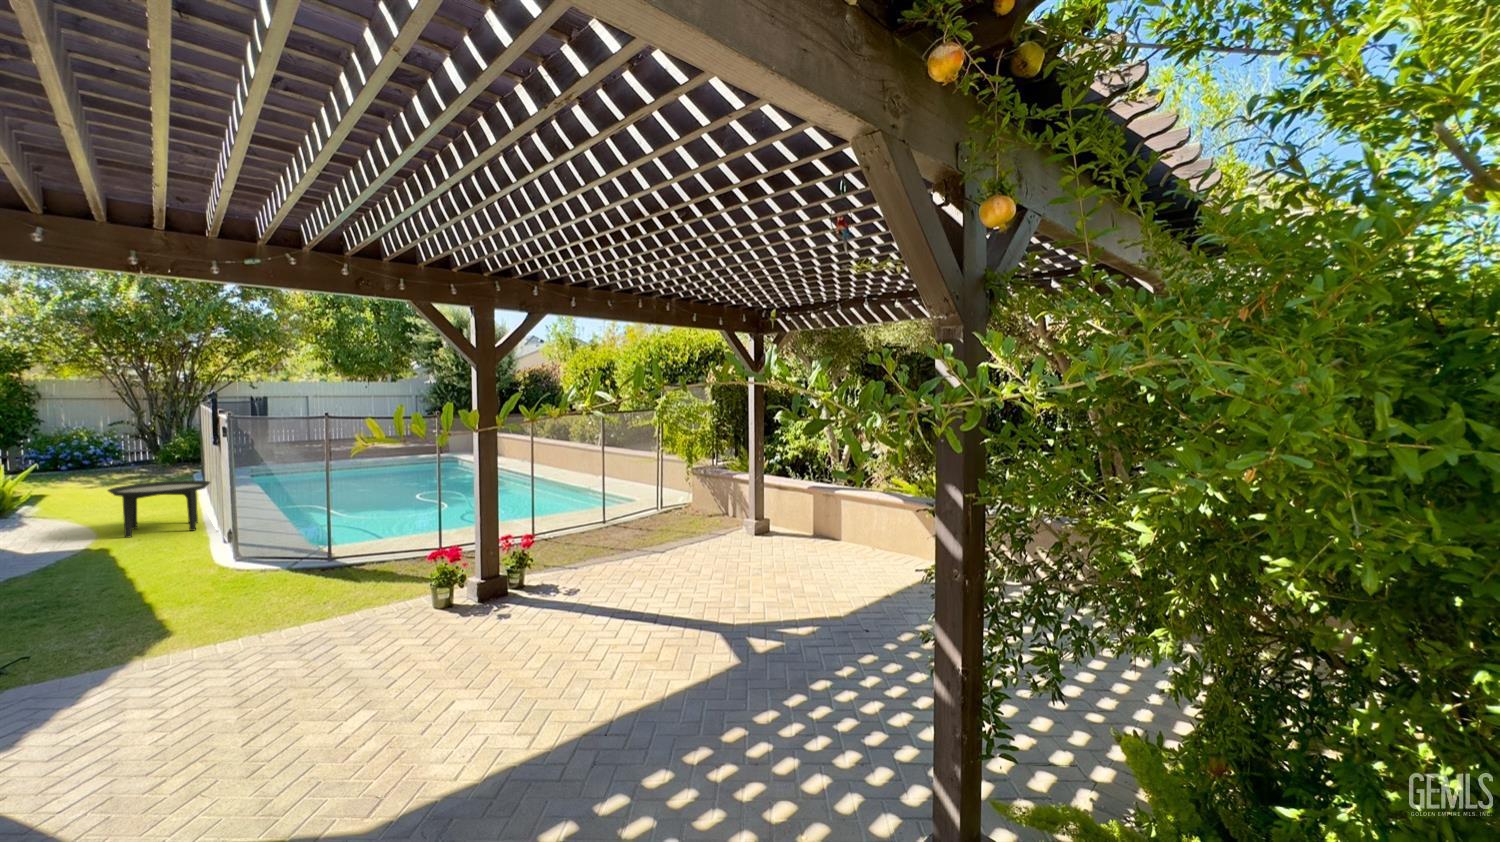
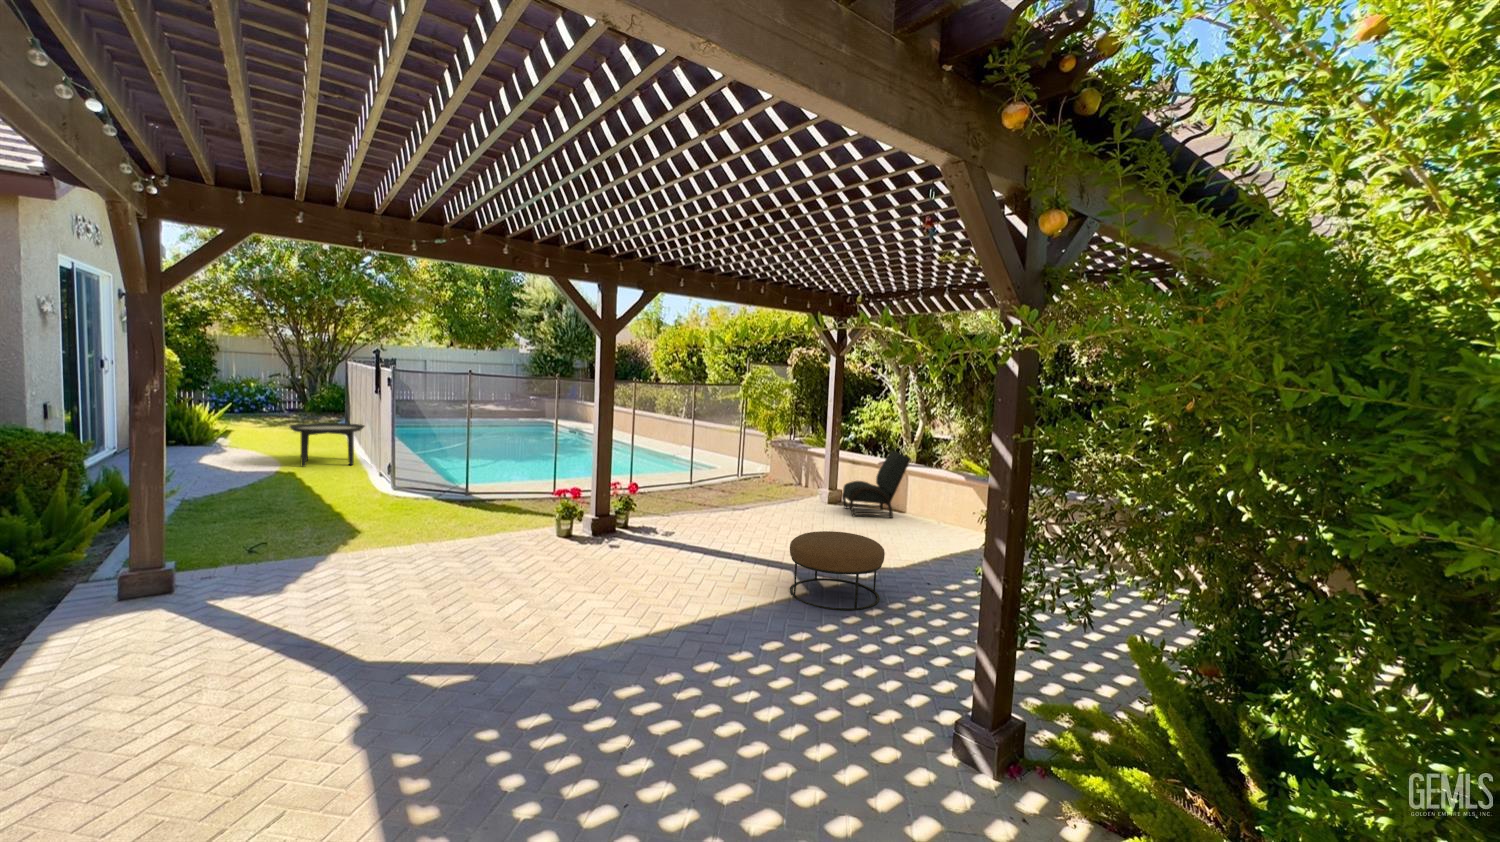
lounge chair: none [769,474,840,549] -> present [842,451,911,518]
ottoman: none [709,582,818,680] -> present [790,531,885,610]

